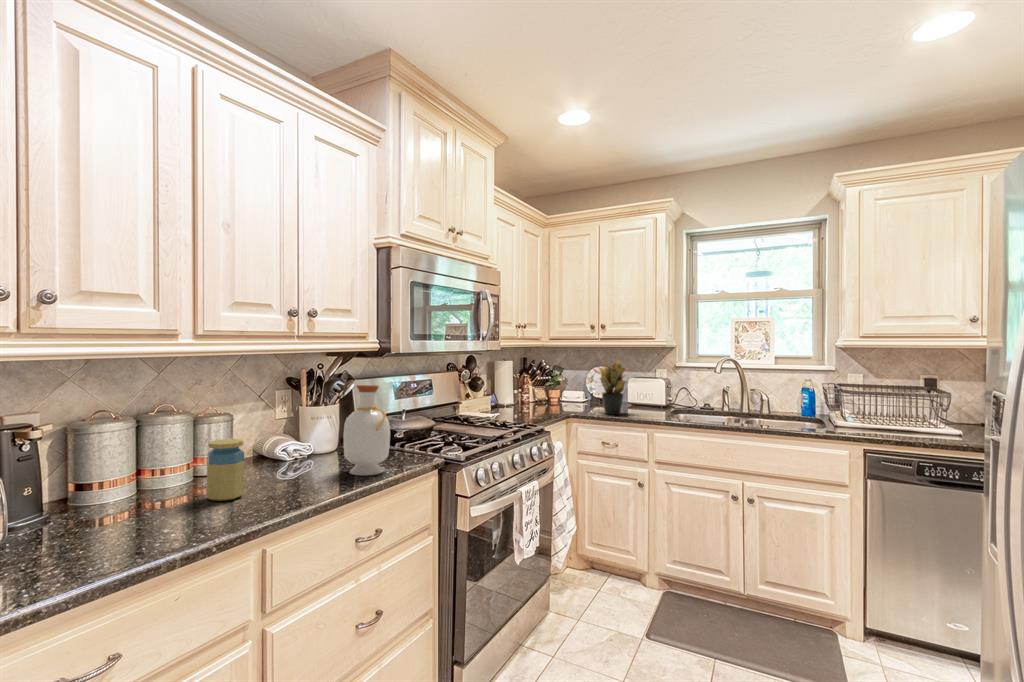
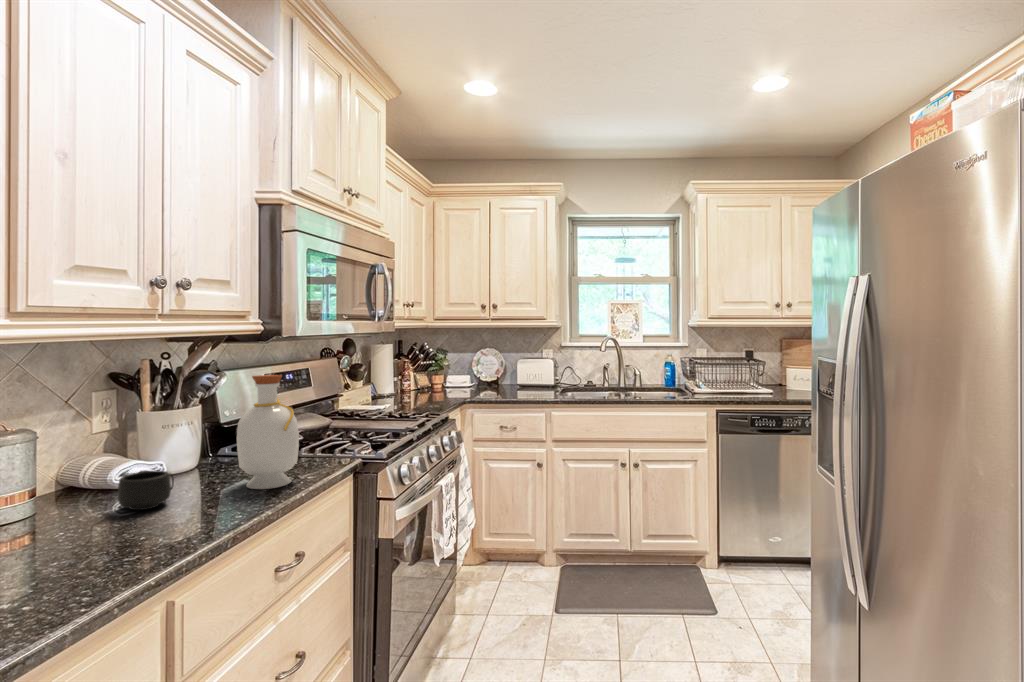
potted plant: present [599,360,628,415] -> none [486,335,527,397]
jar: present [207,439,244,501] -> none [44,457,106,548]
mug: none [258,454,297,482] -> present [118,470,174,510]

